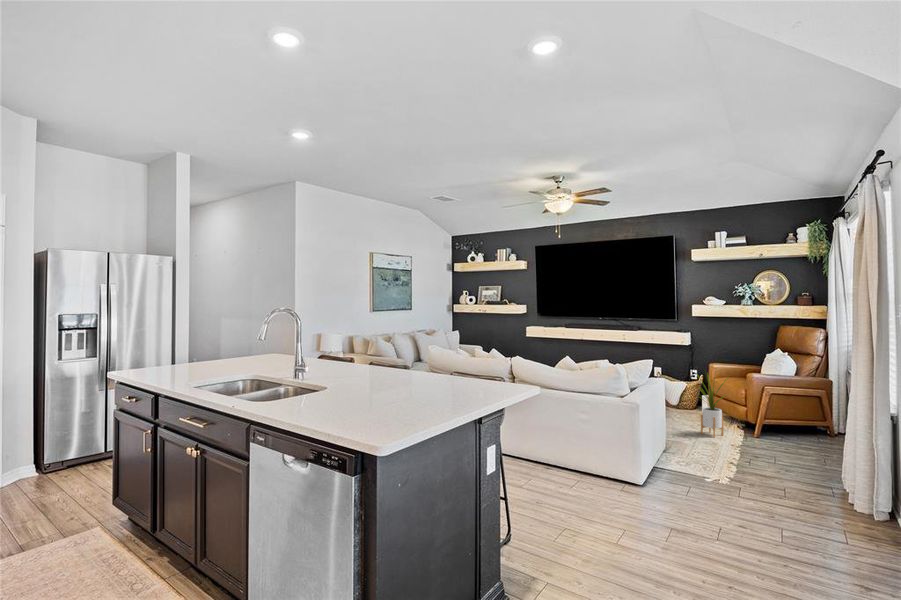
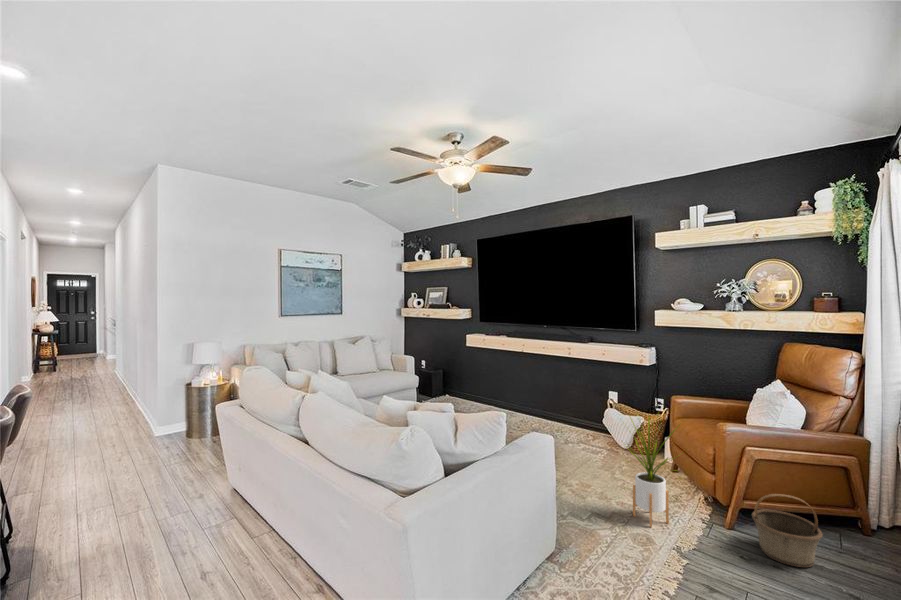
basket: none [772,409,810,446] -> present [752,494,823,567]

